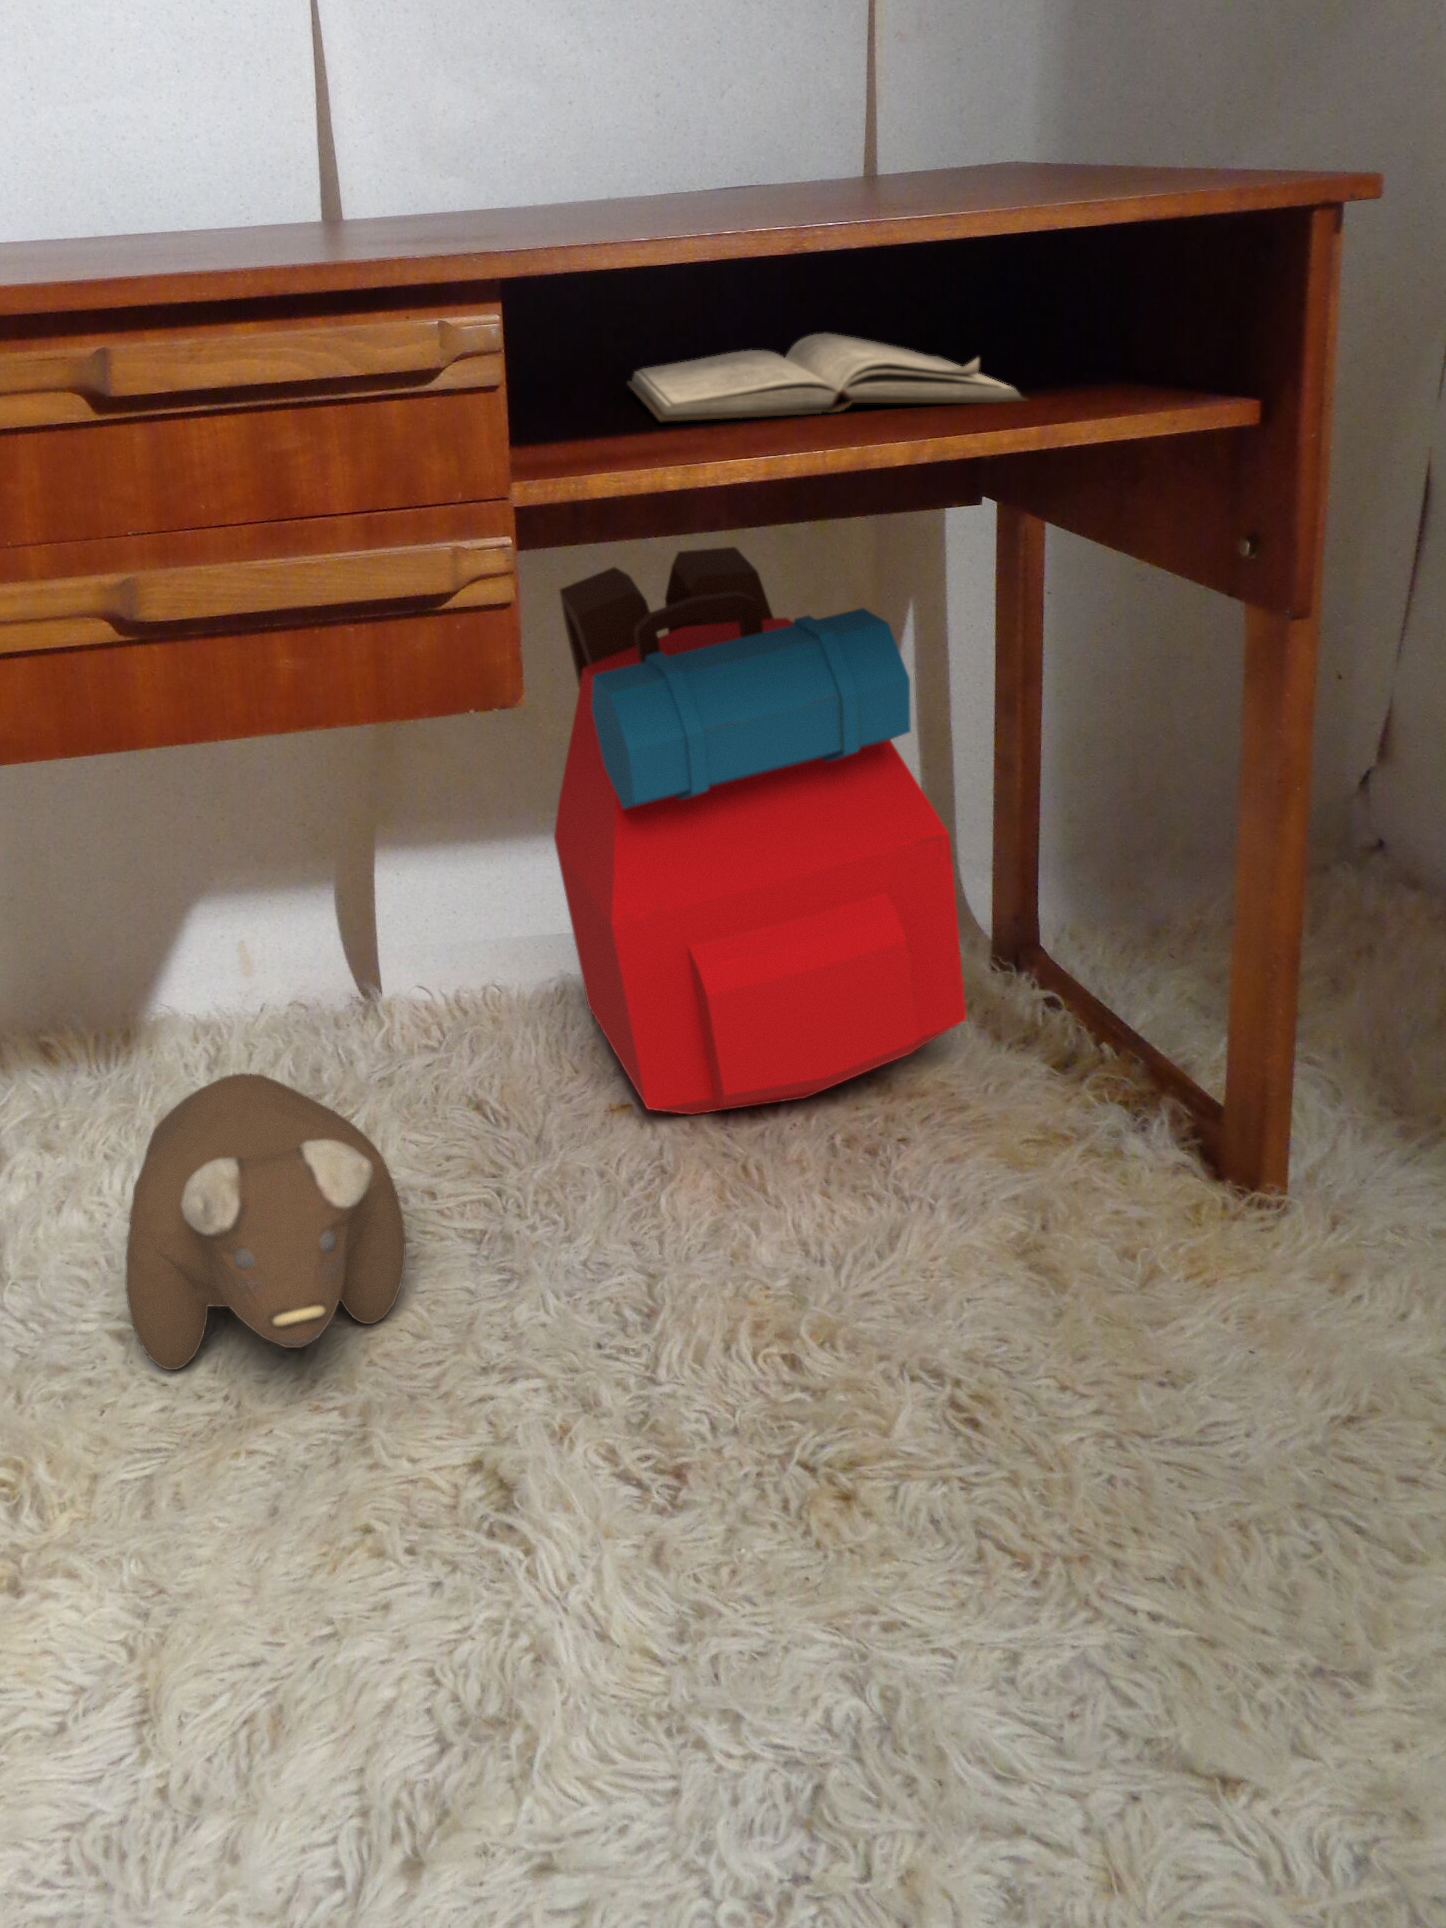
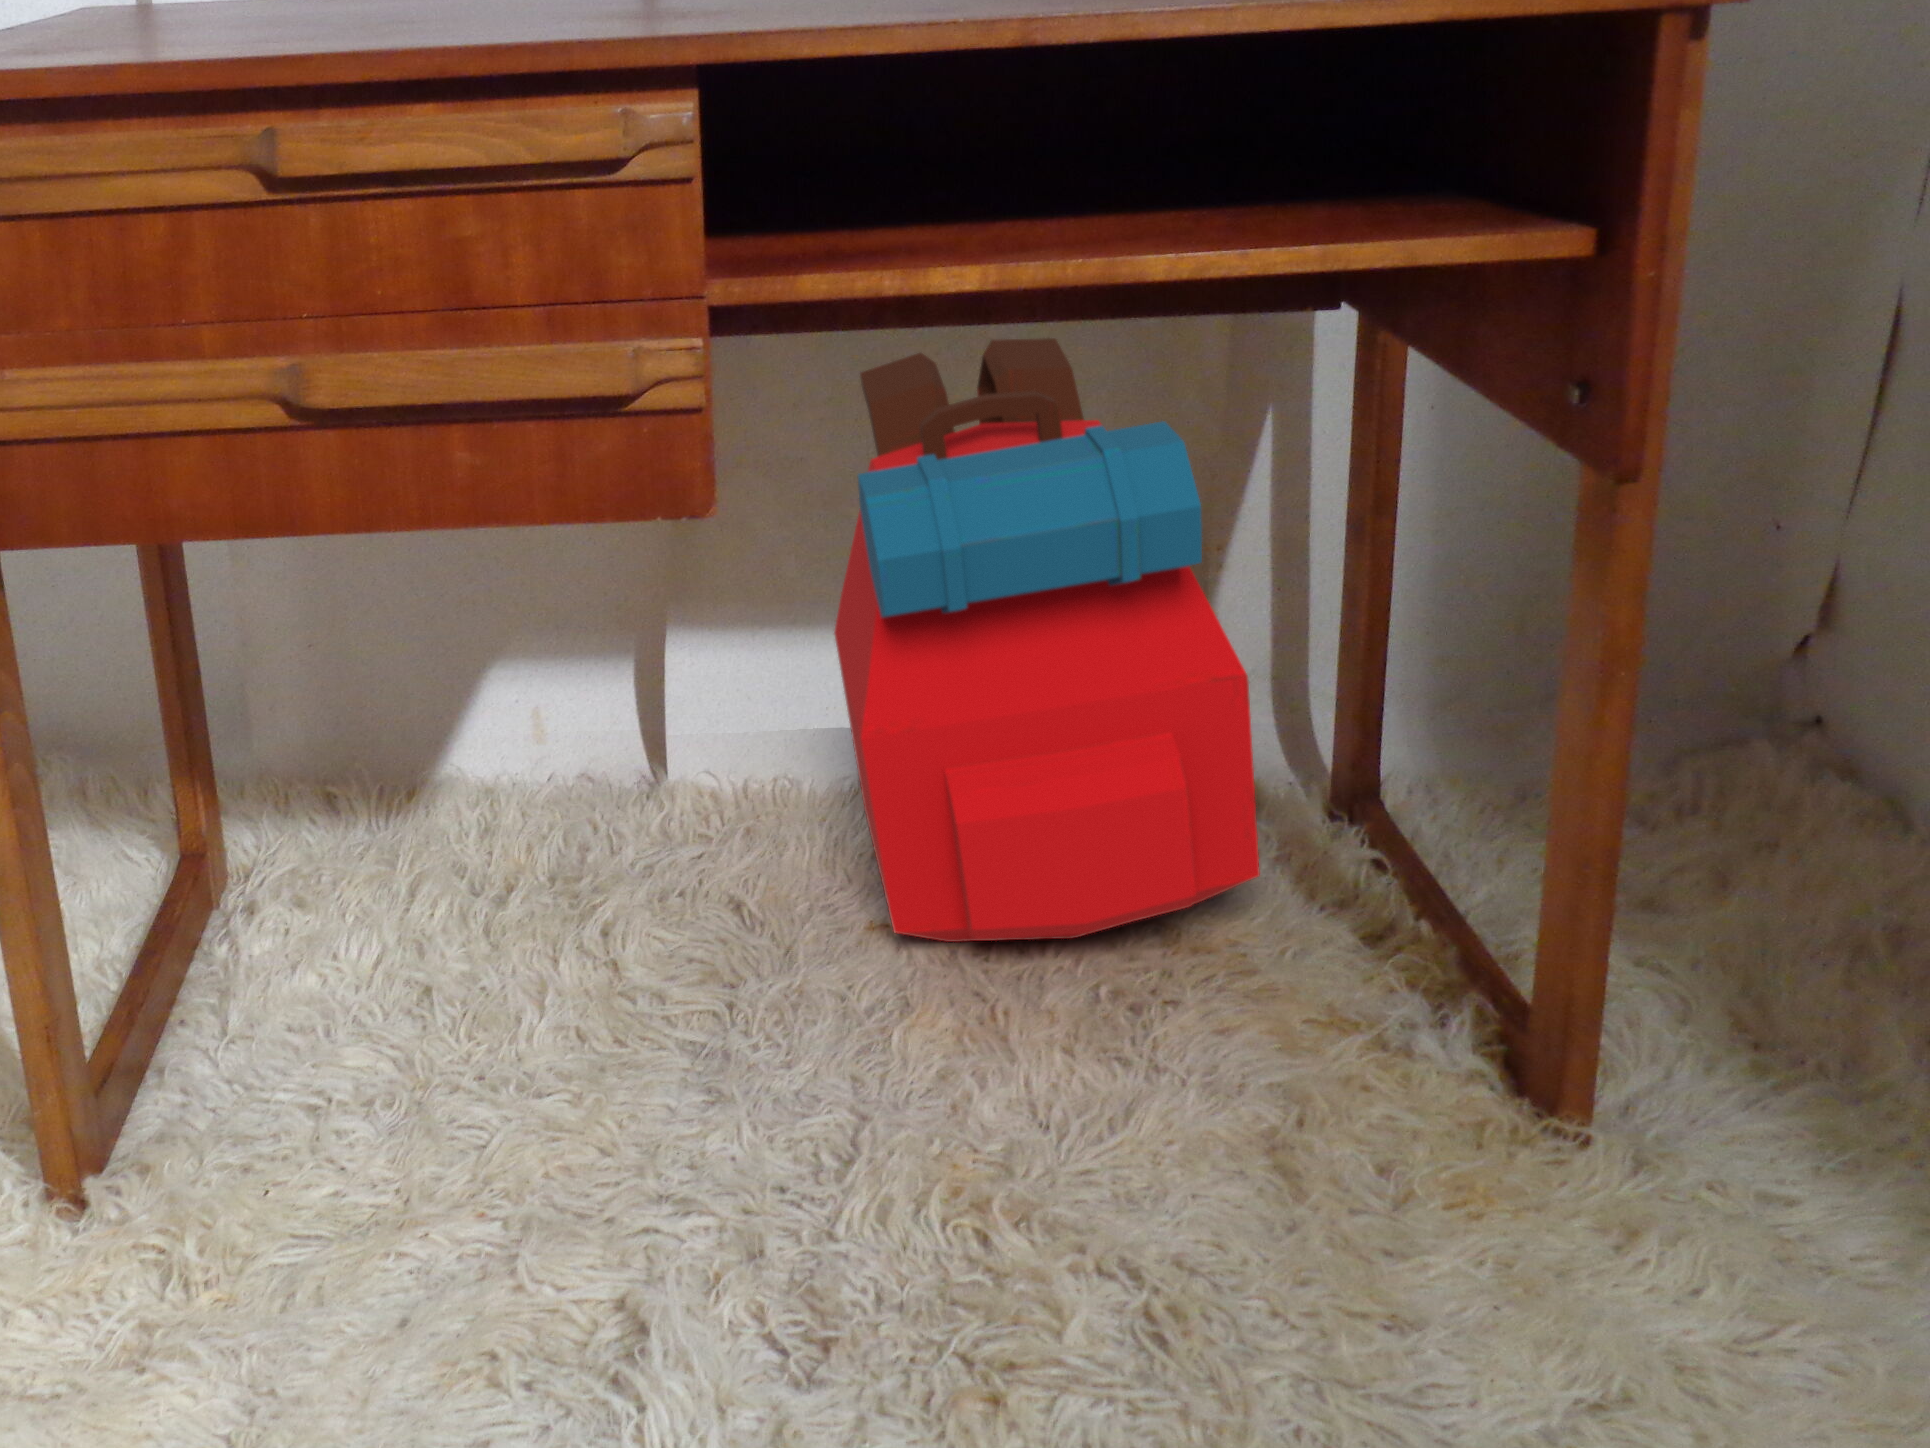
diary: present [627,333,1026,421] -> none [931,116,1355,212]
plush toy: present [126,1073,406,1370] -> none [302,859,593,1157]

